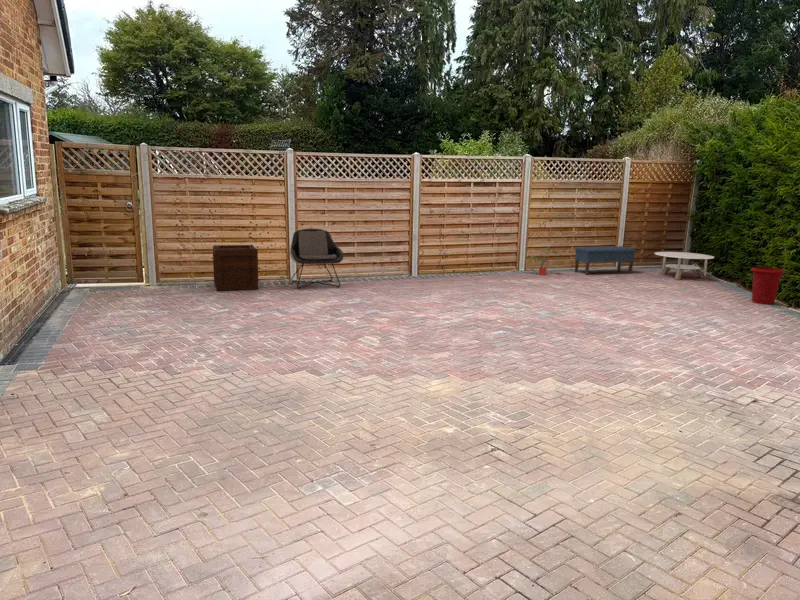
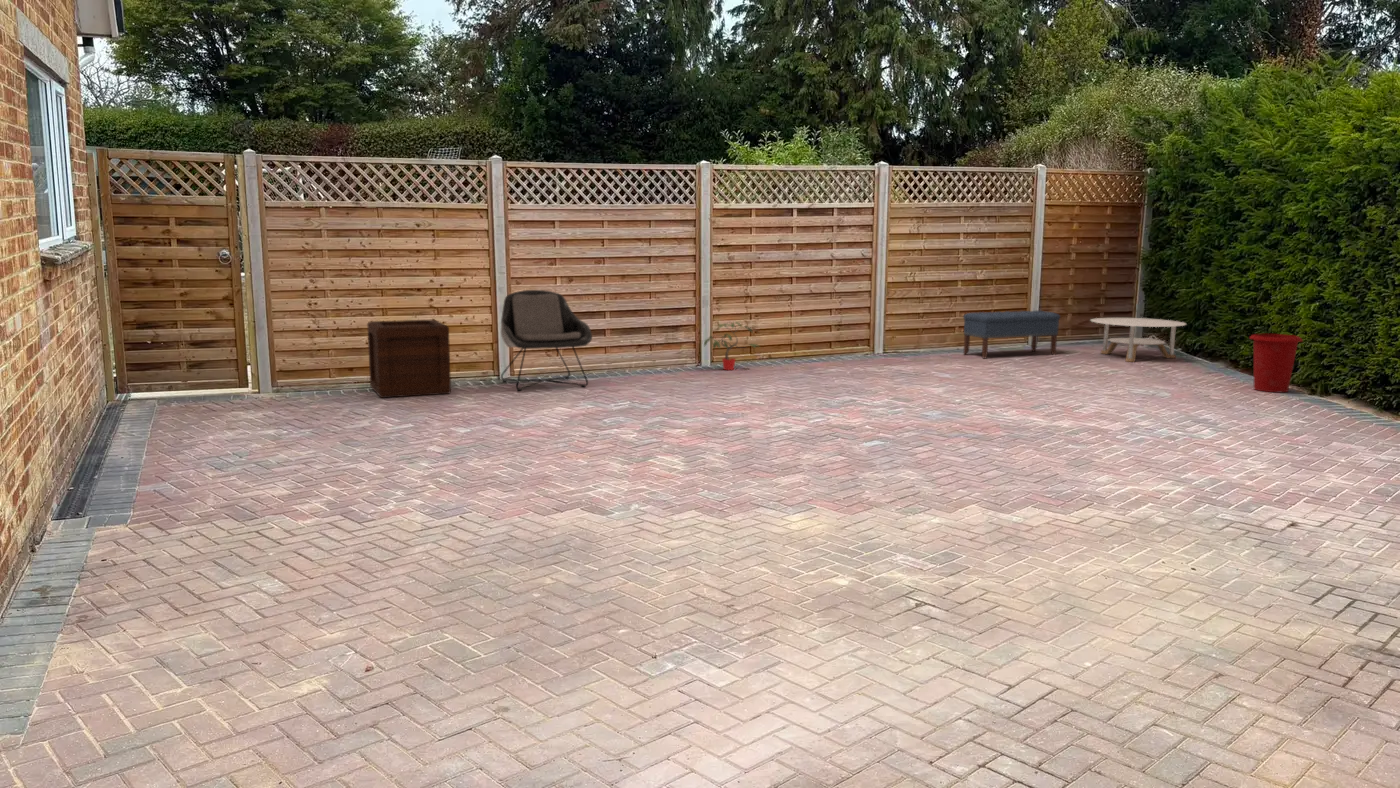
potted plant: present [530,248,560,275] -> present [704,322,758,370]

